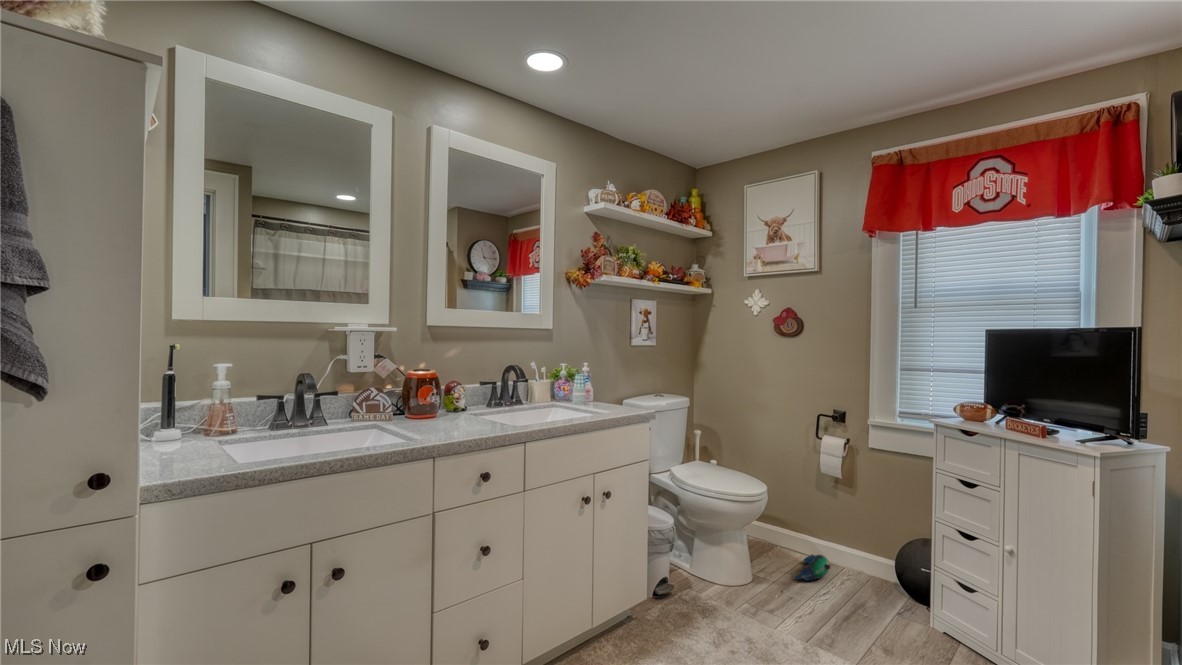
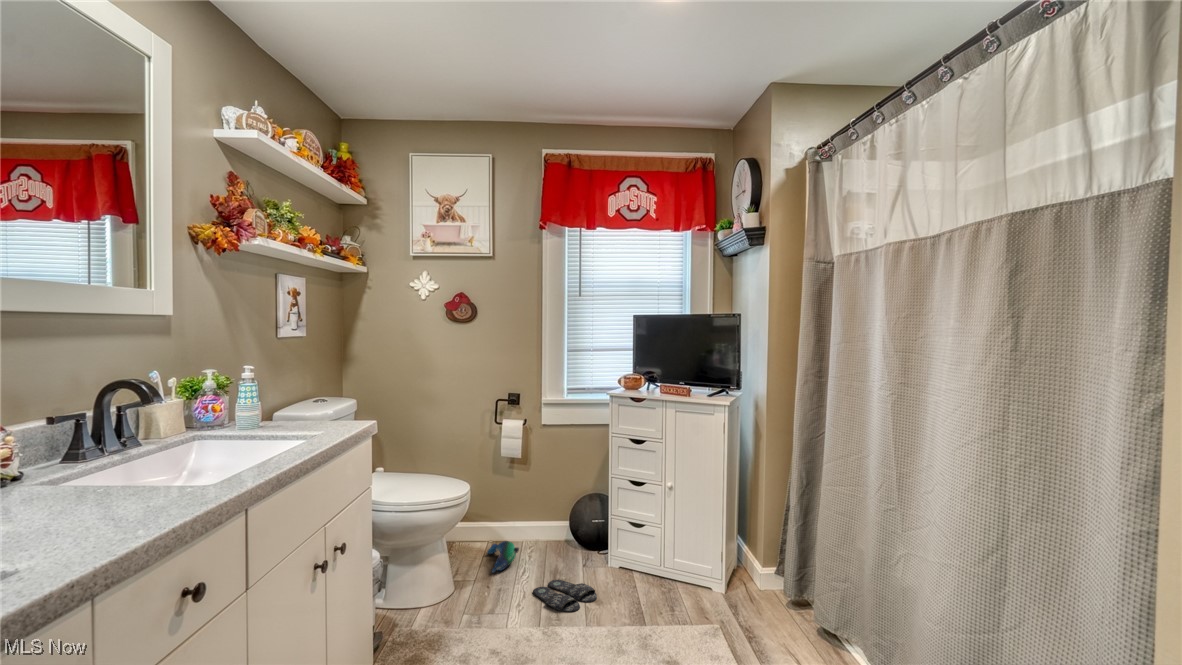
slippers: none [824,609,894,648] -> present [533,580,597,612]

